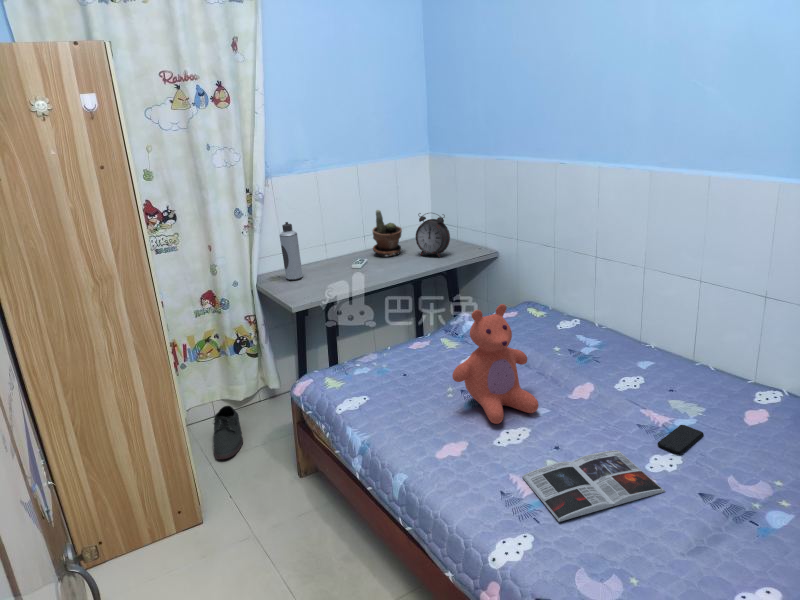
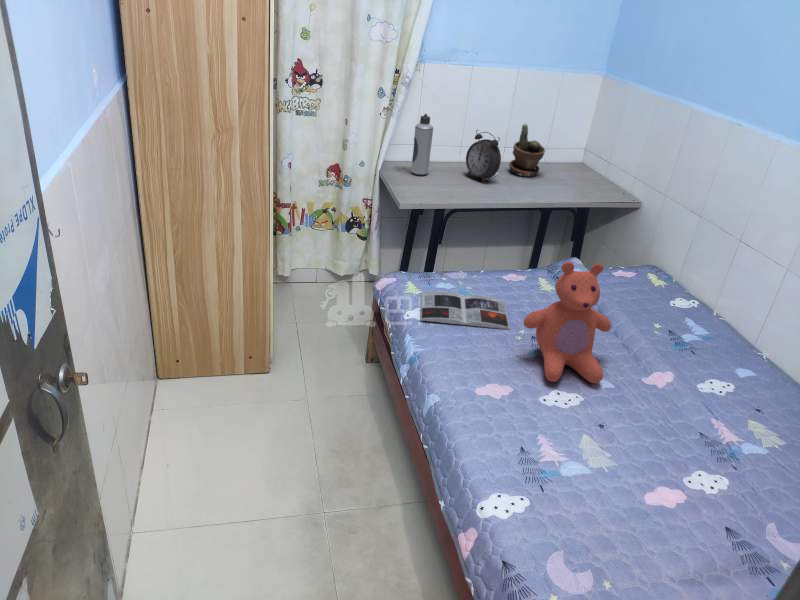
alarm clock: present [416,213,450,257] -> present [466,130,501,183]
shoe: present [213,406,243,459] -> none [302,276,334,324]
smartphone: present [658,425,703,454] -> none [710,451,769,480]
magazine: present [522,450,665,522] -> present [420,291,510,330]

